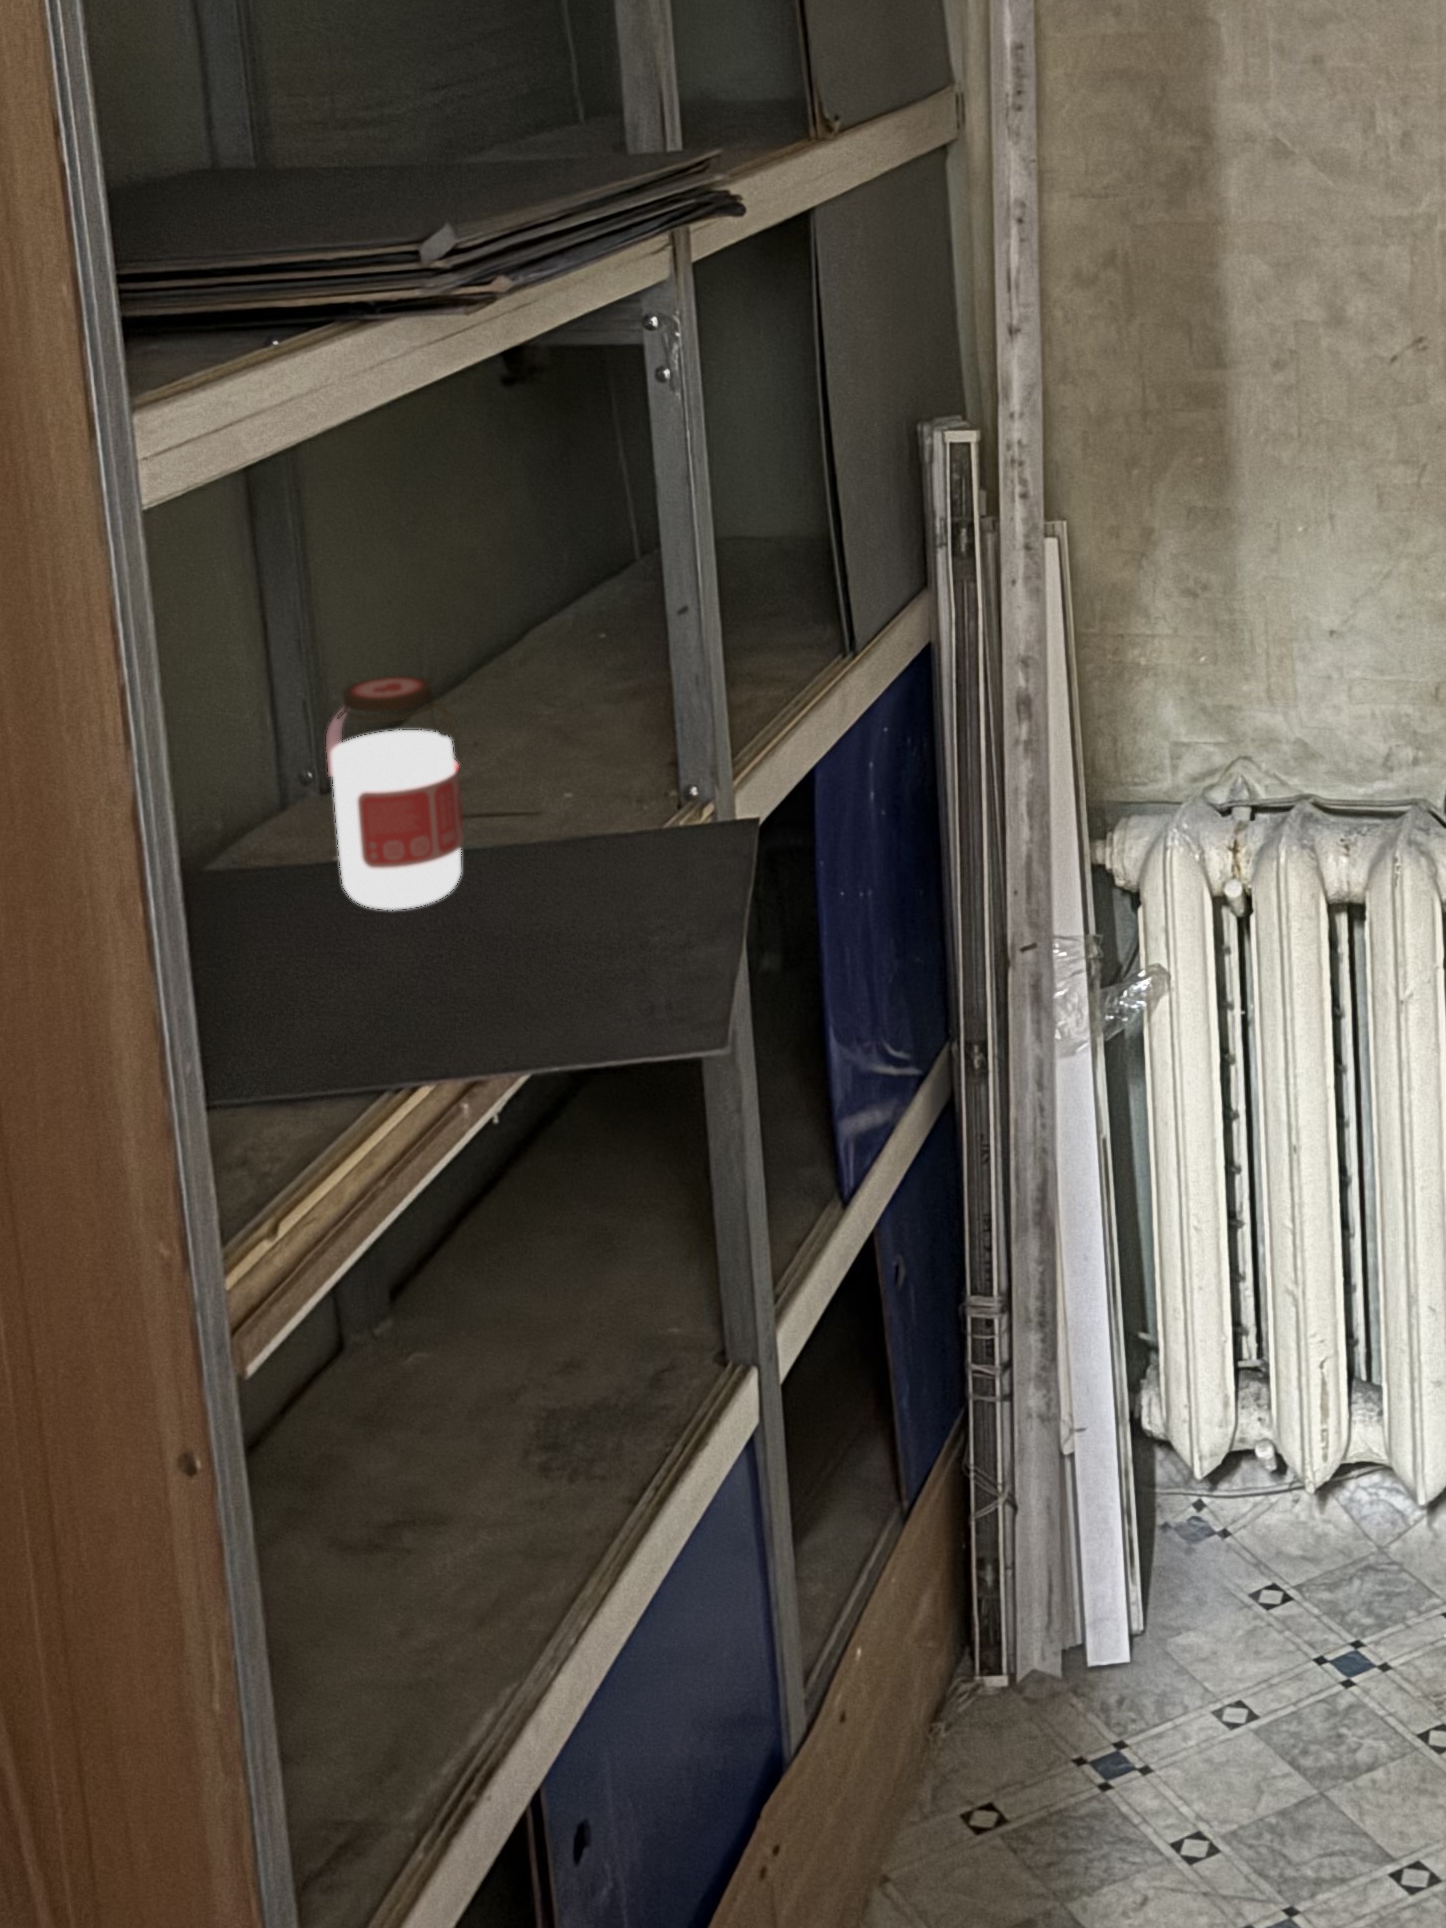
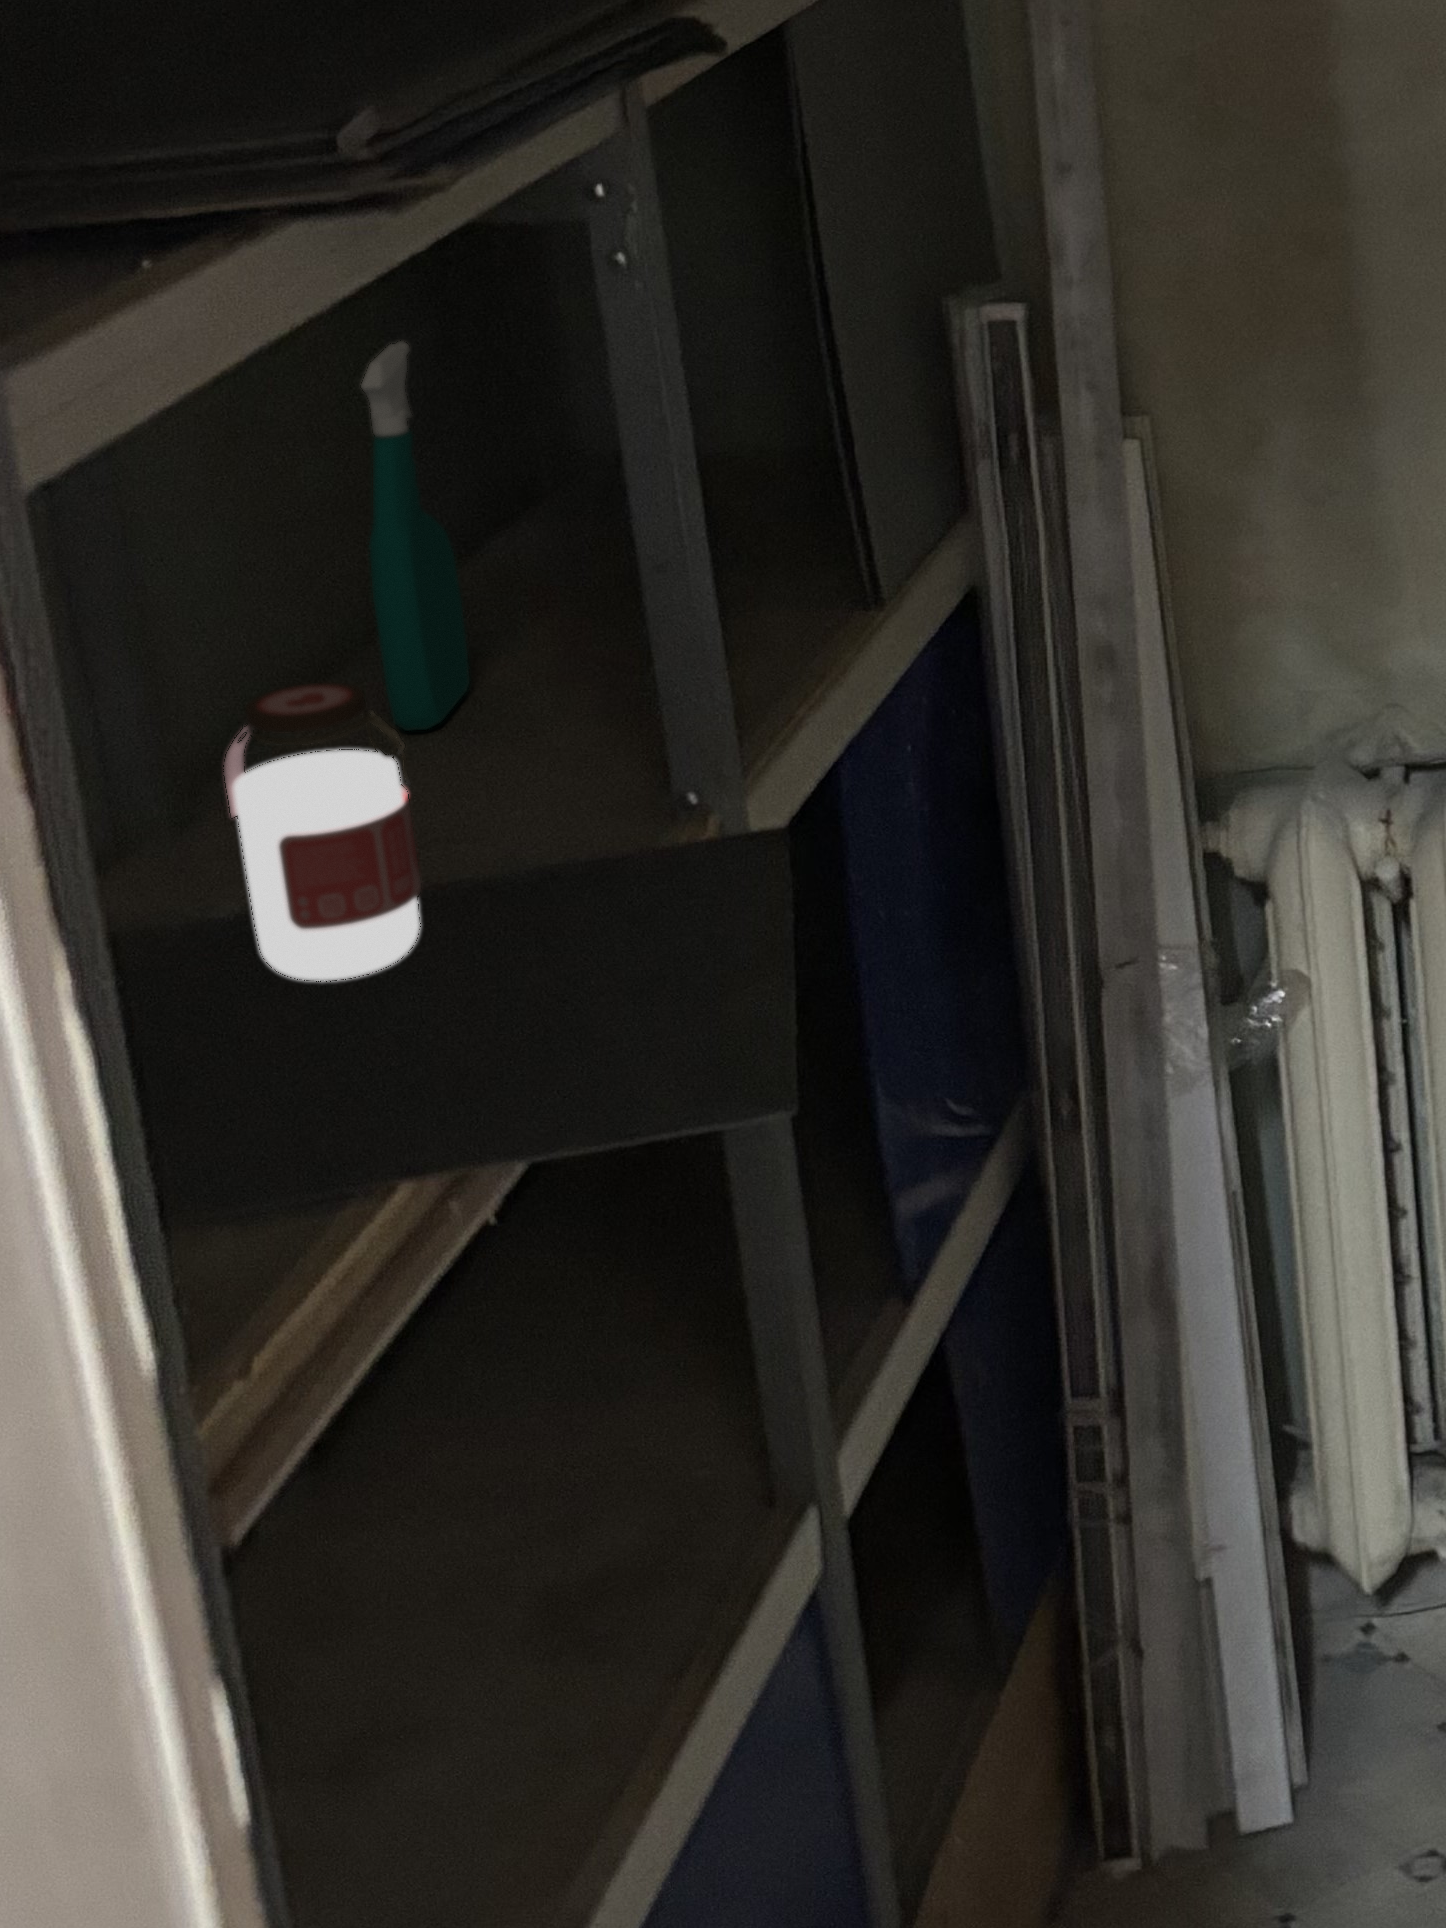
spray bottle: none [475,435,544,728] -> present [361,342,470,731]

